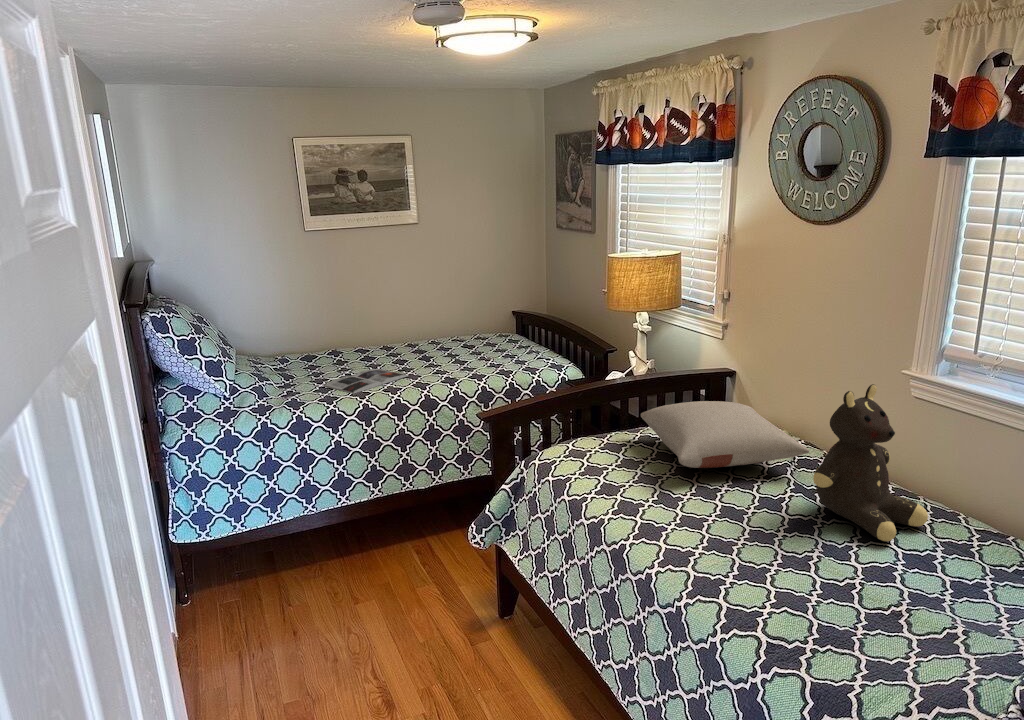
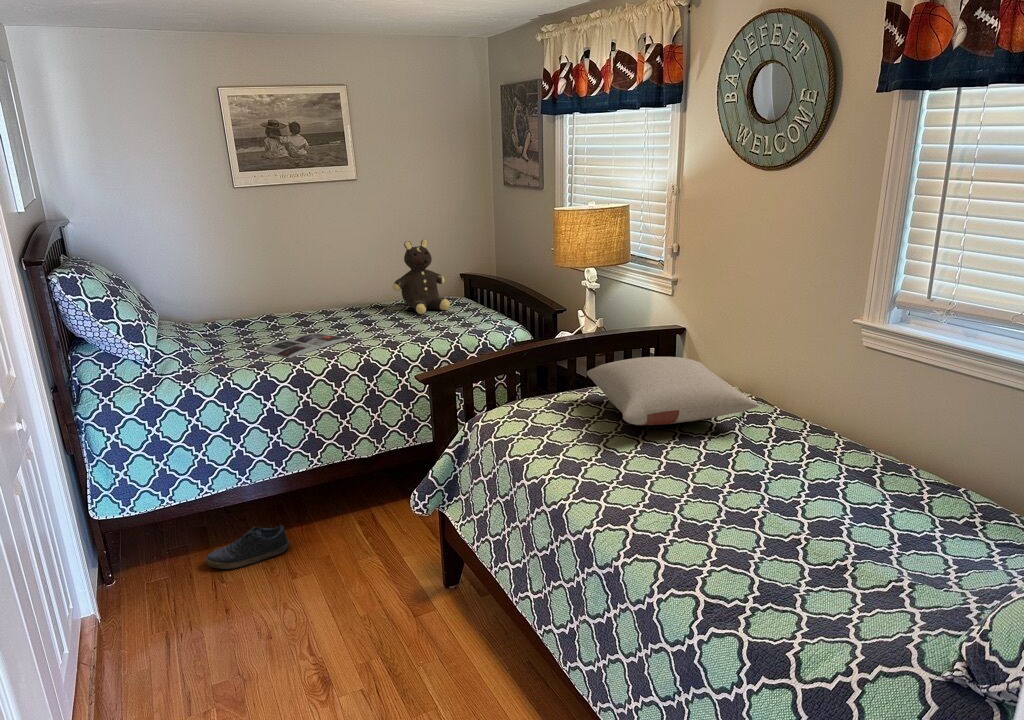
teddy bear: present [813,384,928,541] -> present [393,239,450,314]
shoe: none [273,552,351,594] -> present [206,525,289,569]

